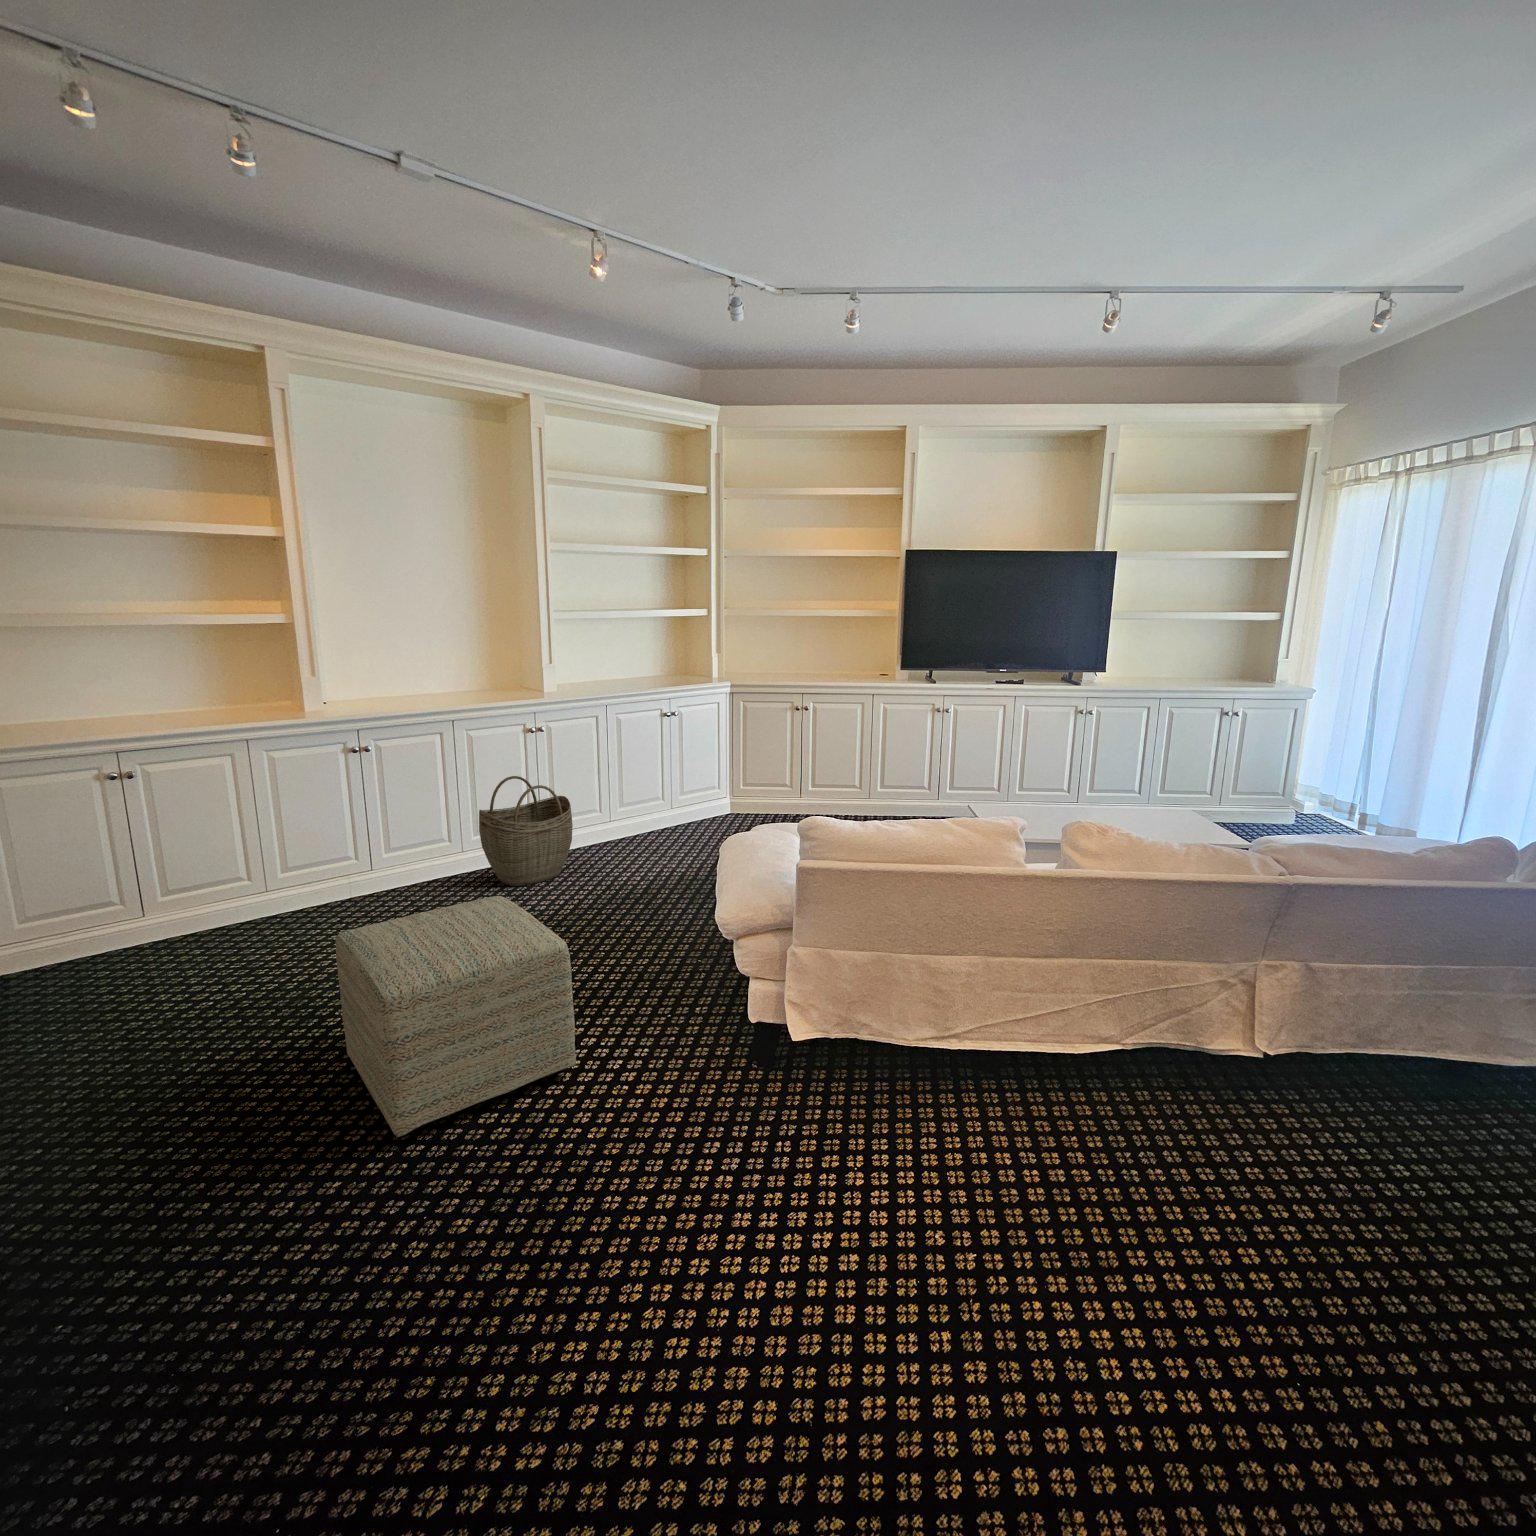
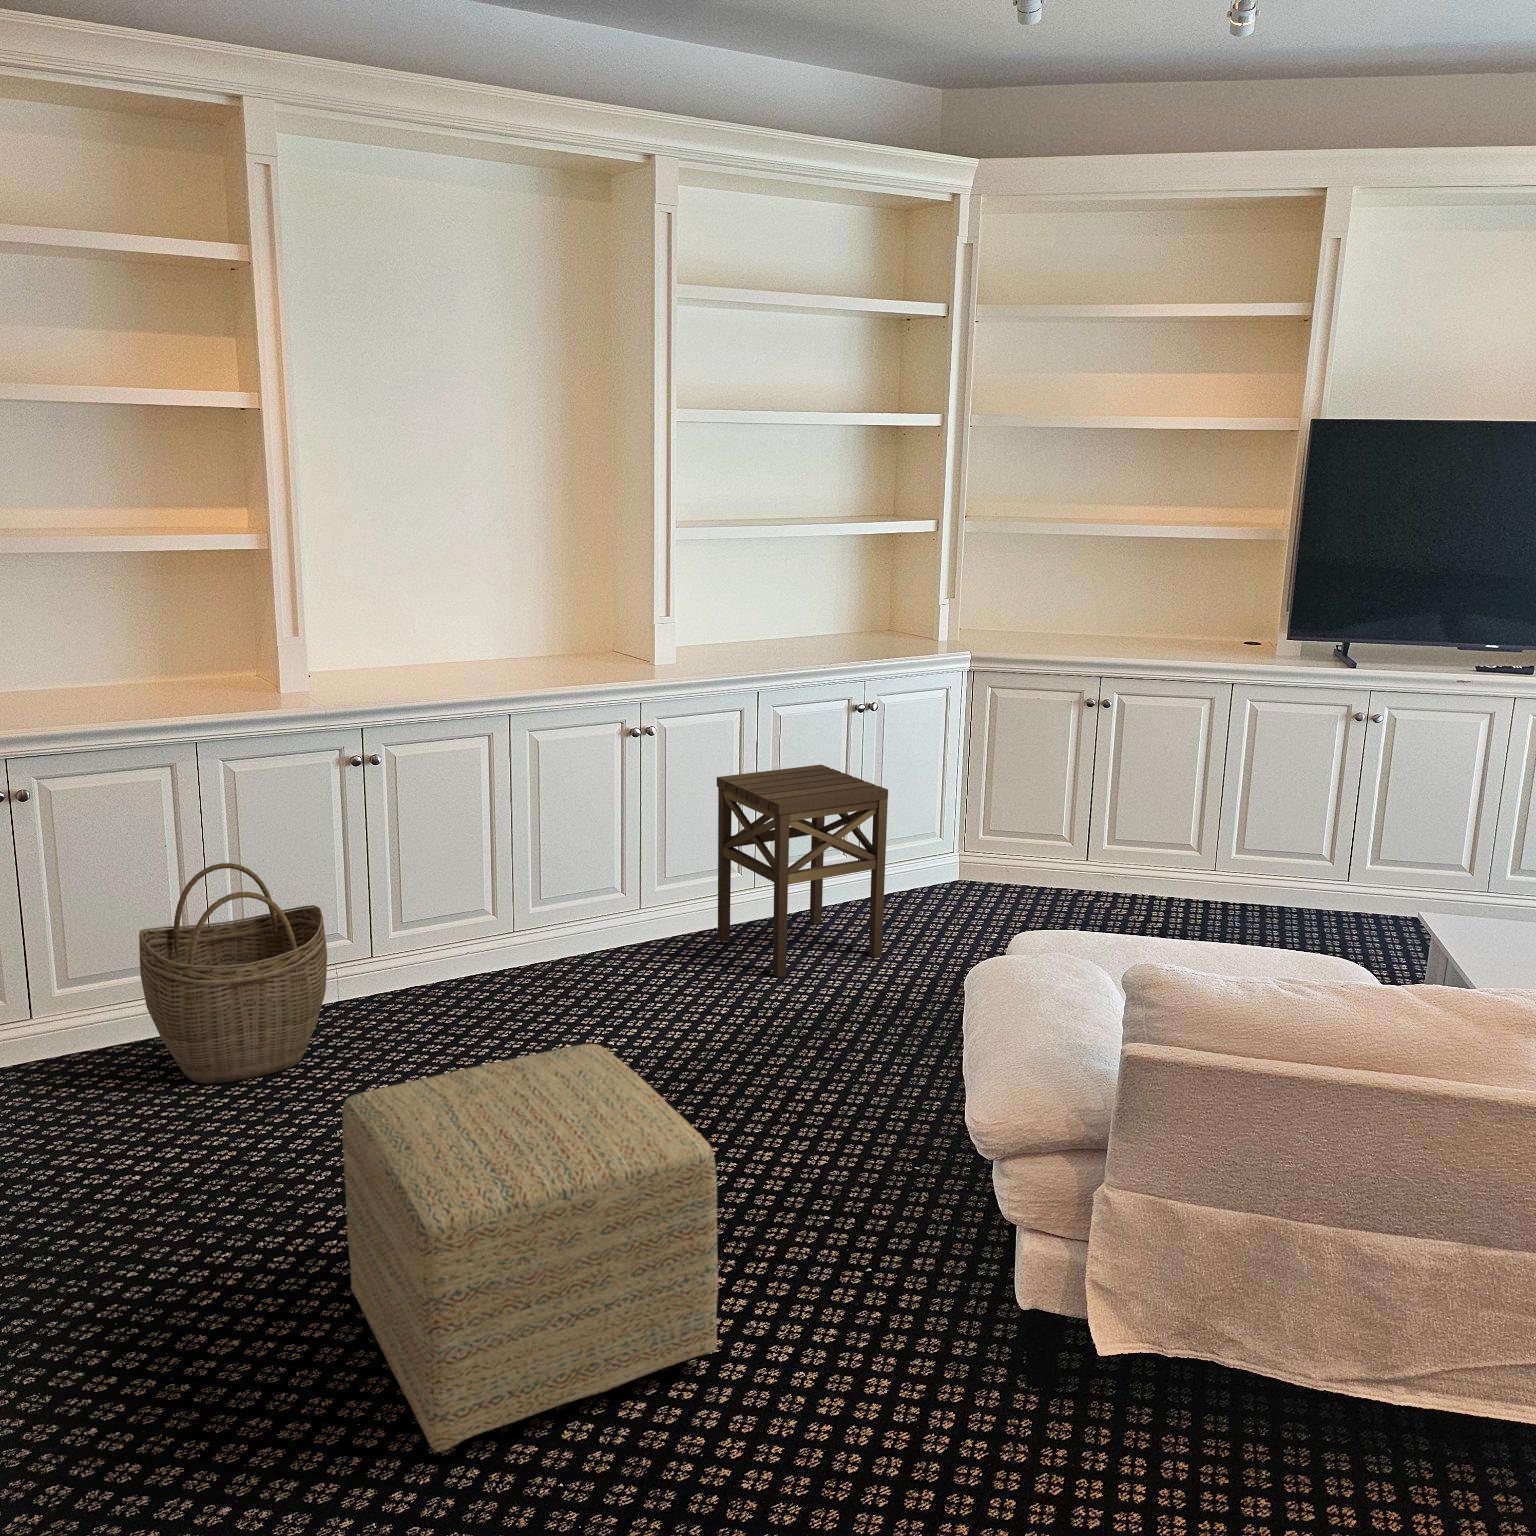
side table: none [584,747,685,869] -> present [717,765,888,977]
woven basket: present [479,776,573,886] -> present [139,863,327,1084]

